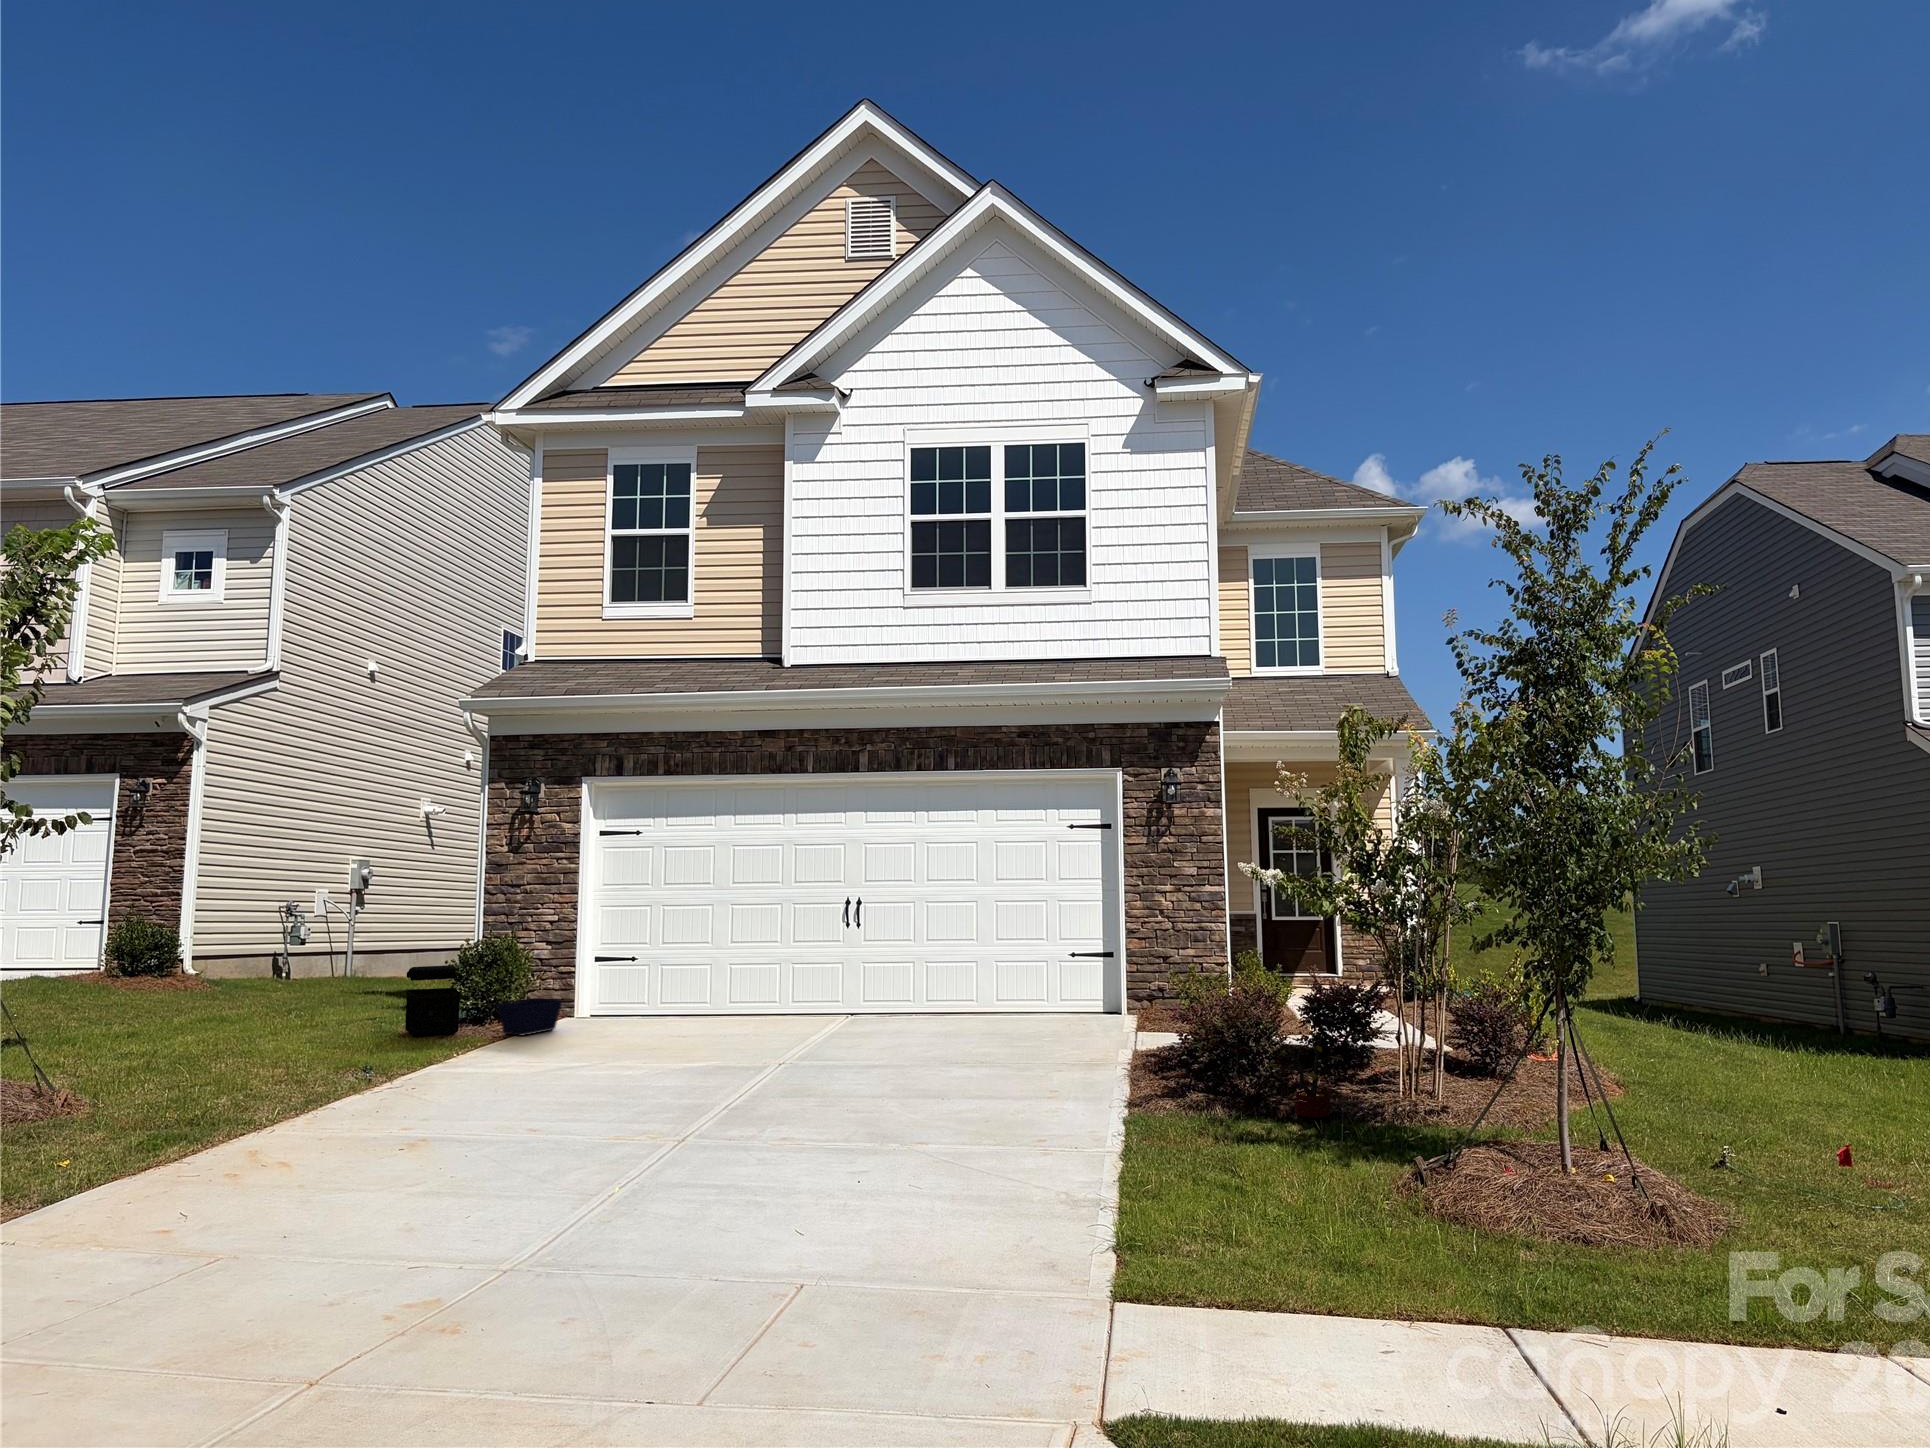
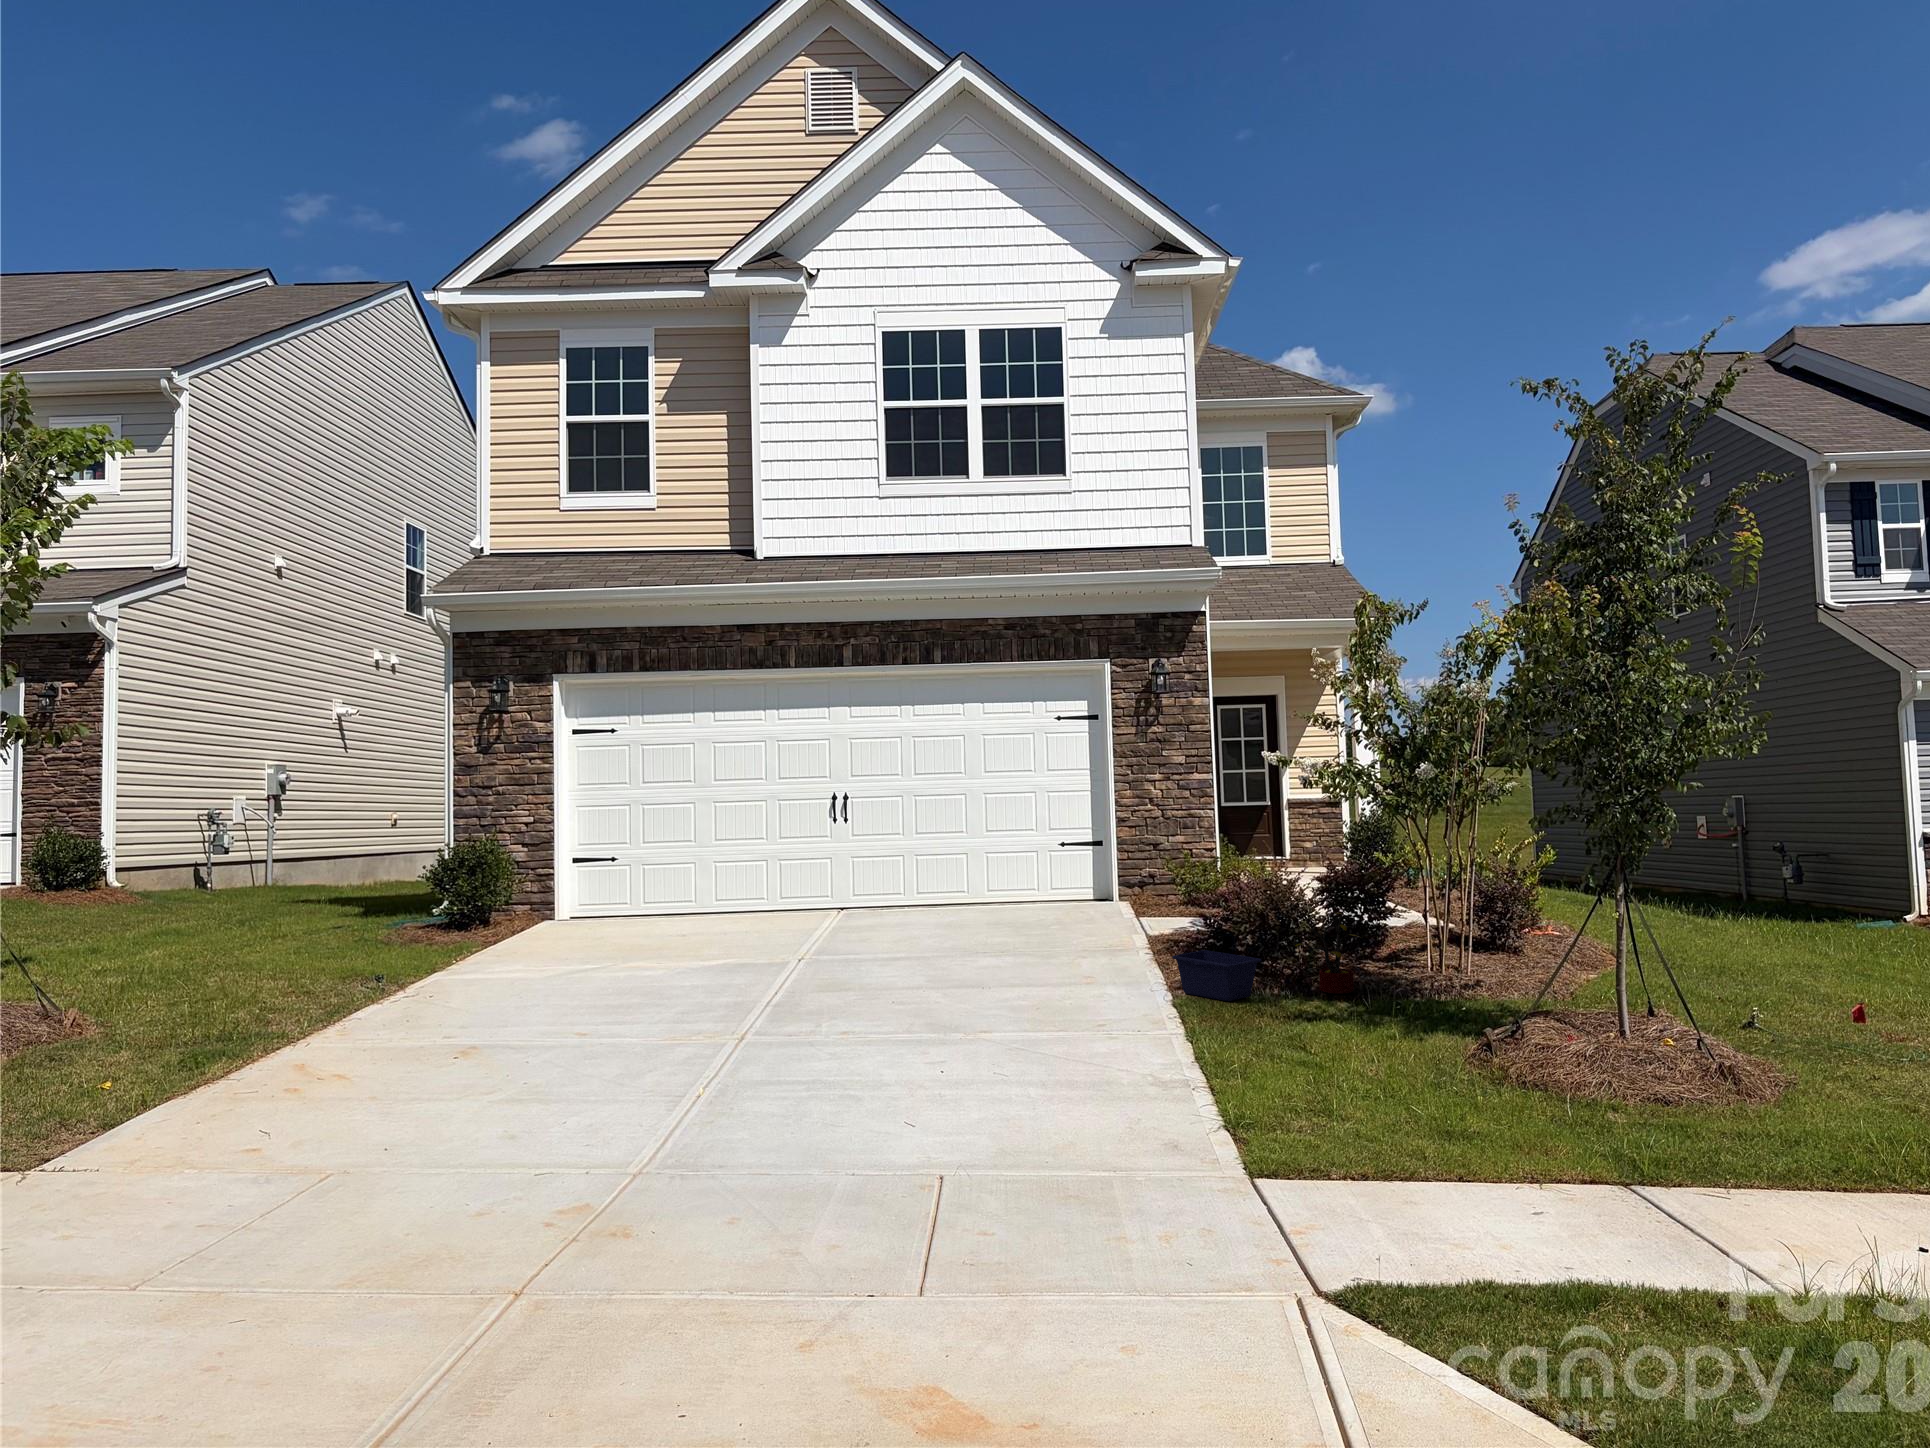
toolbox: present [405,965,461,1036] -> none [379,871,439,944]
storage bin: present [496,998,564,1036] -> present [1172,950,1261,1001]

